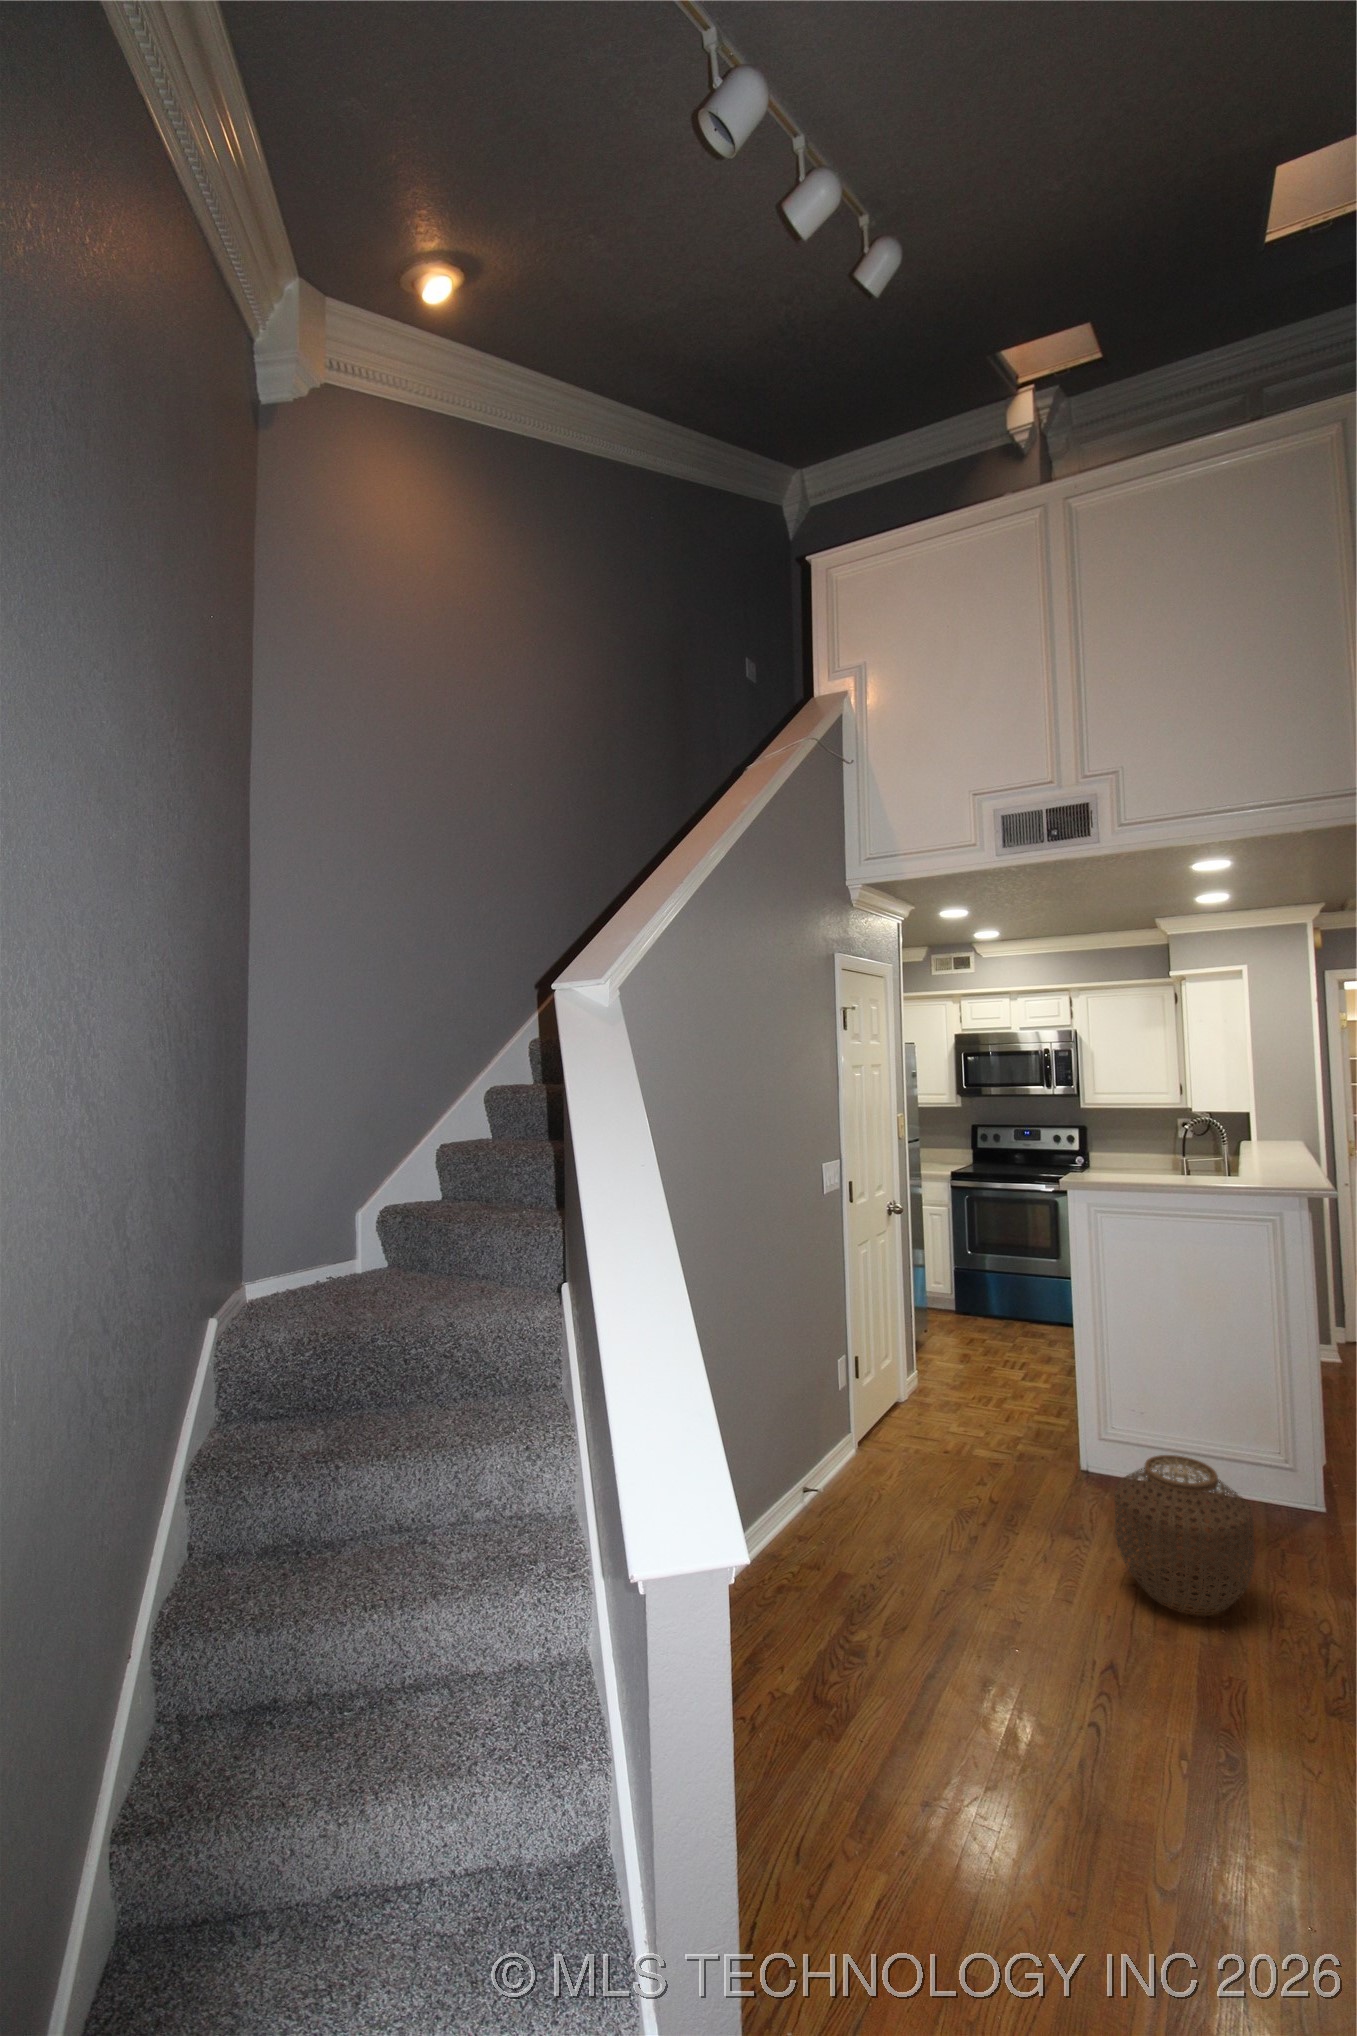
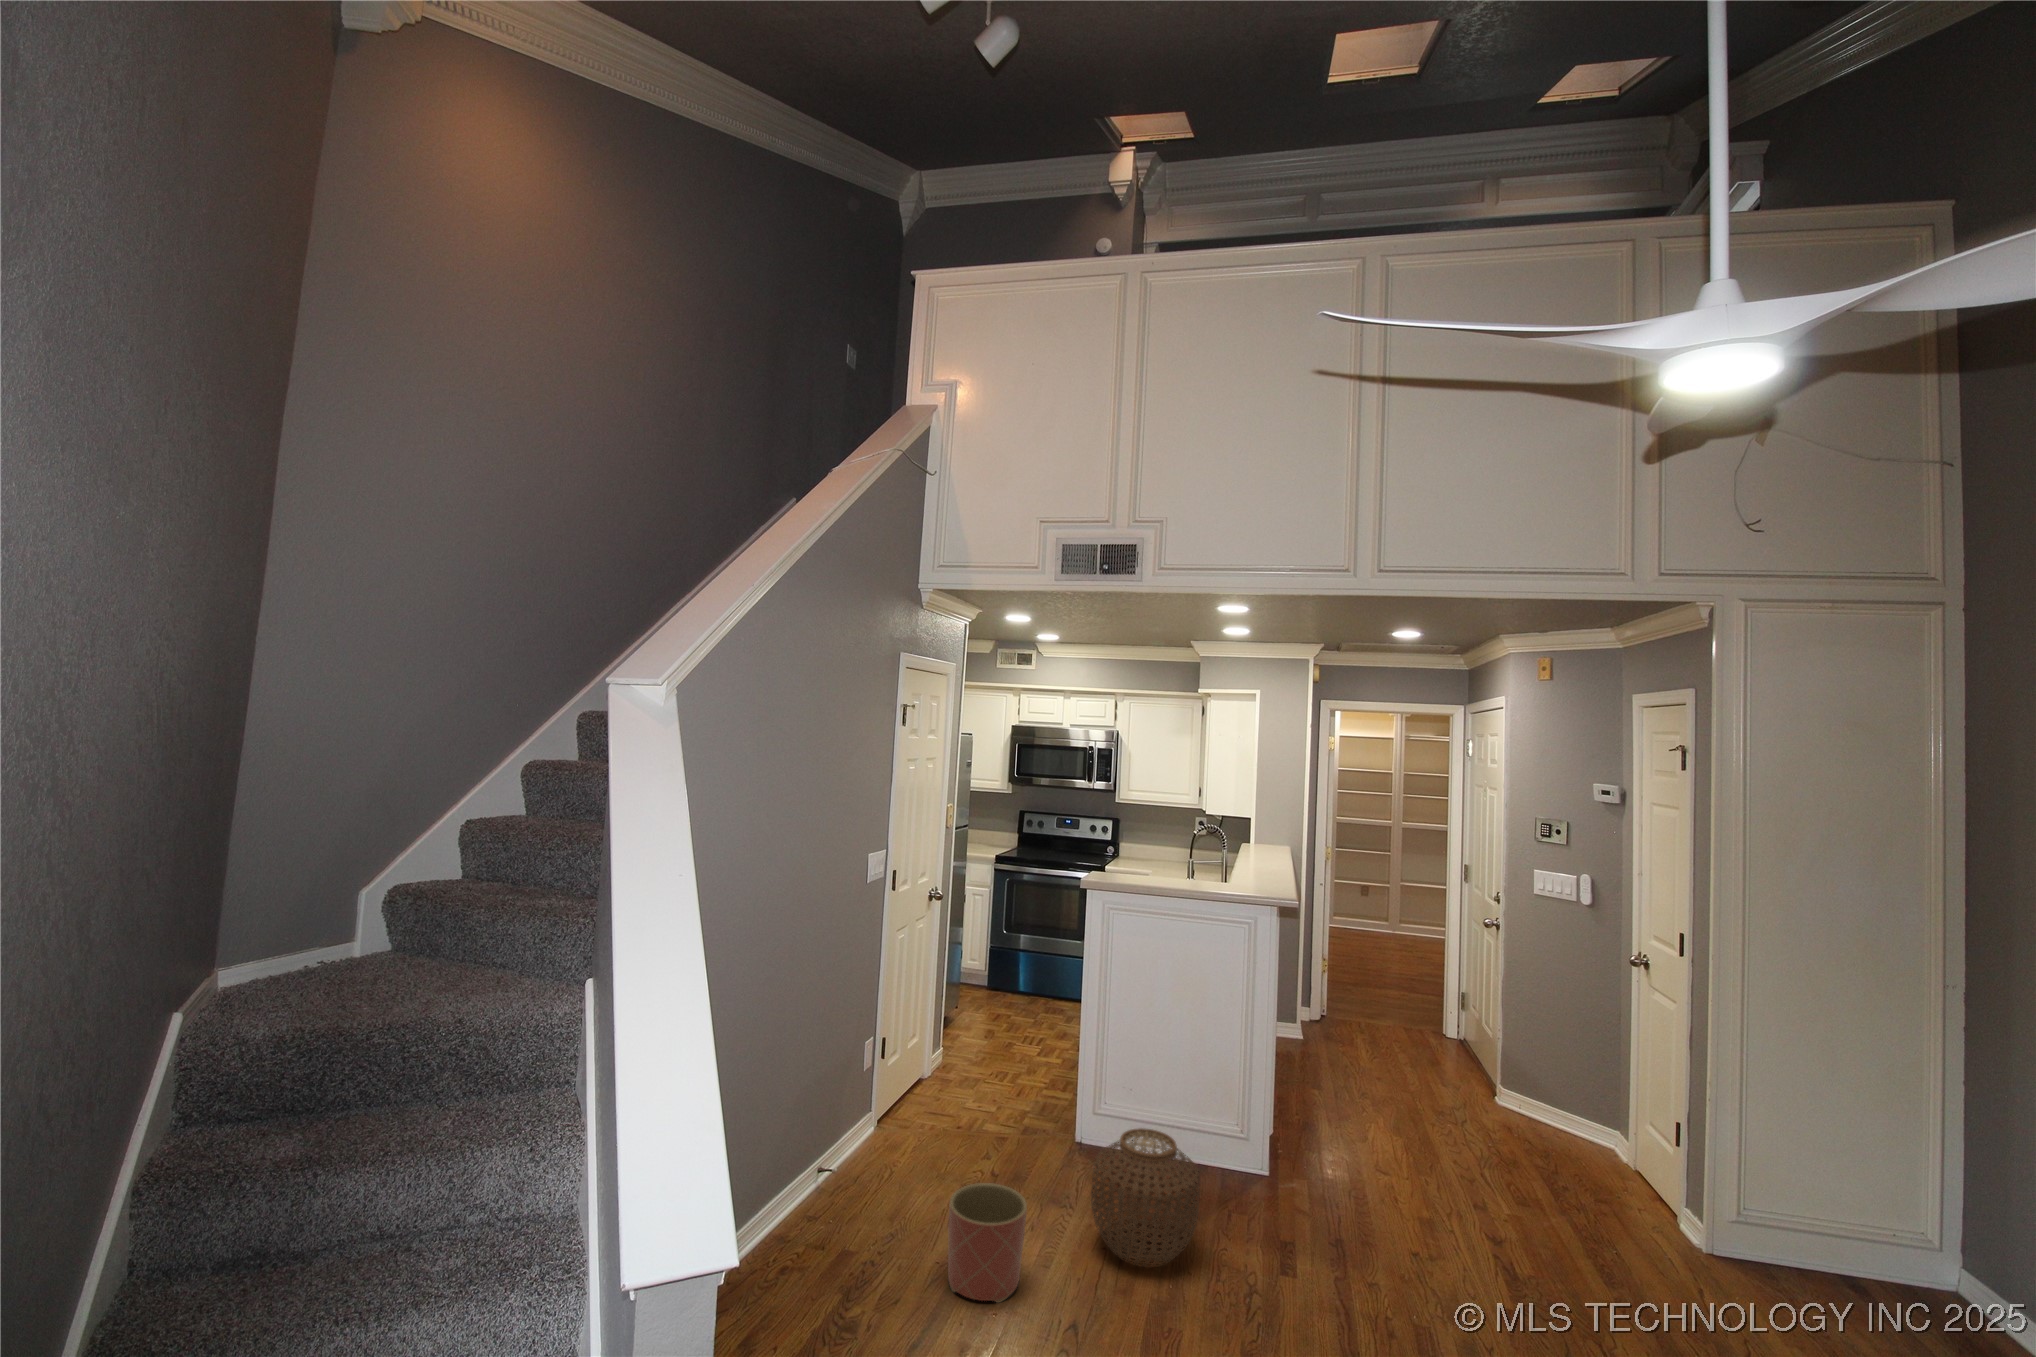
planter: none [952,1510,1043,1643] -> present [948,1183,1027,1303]

